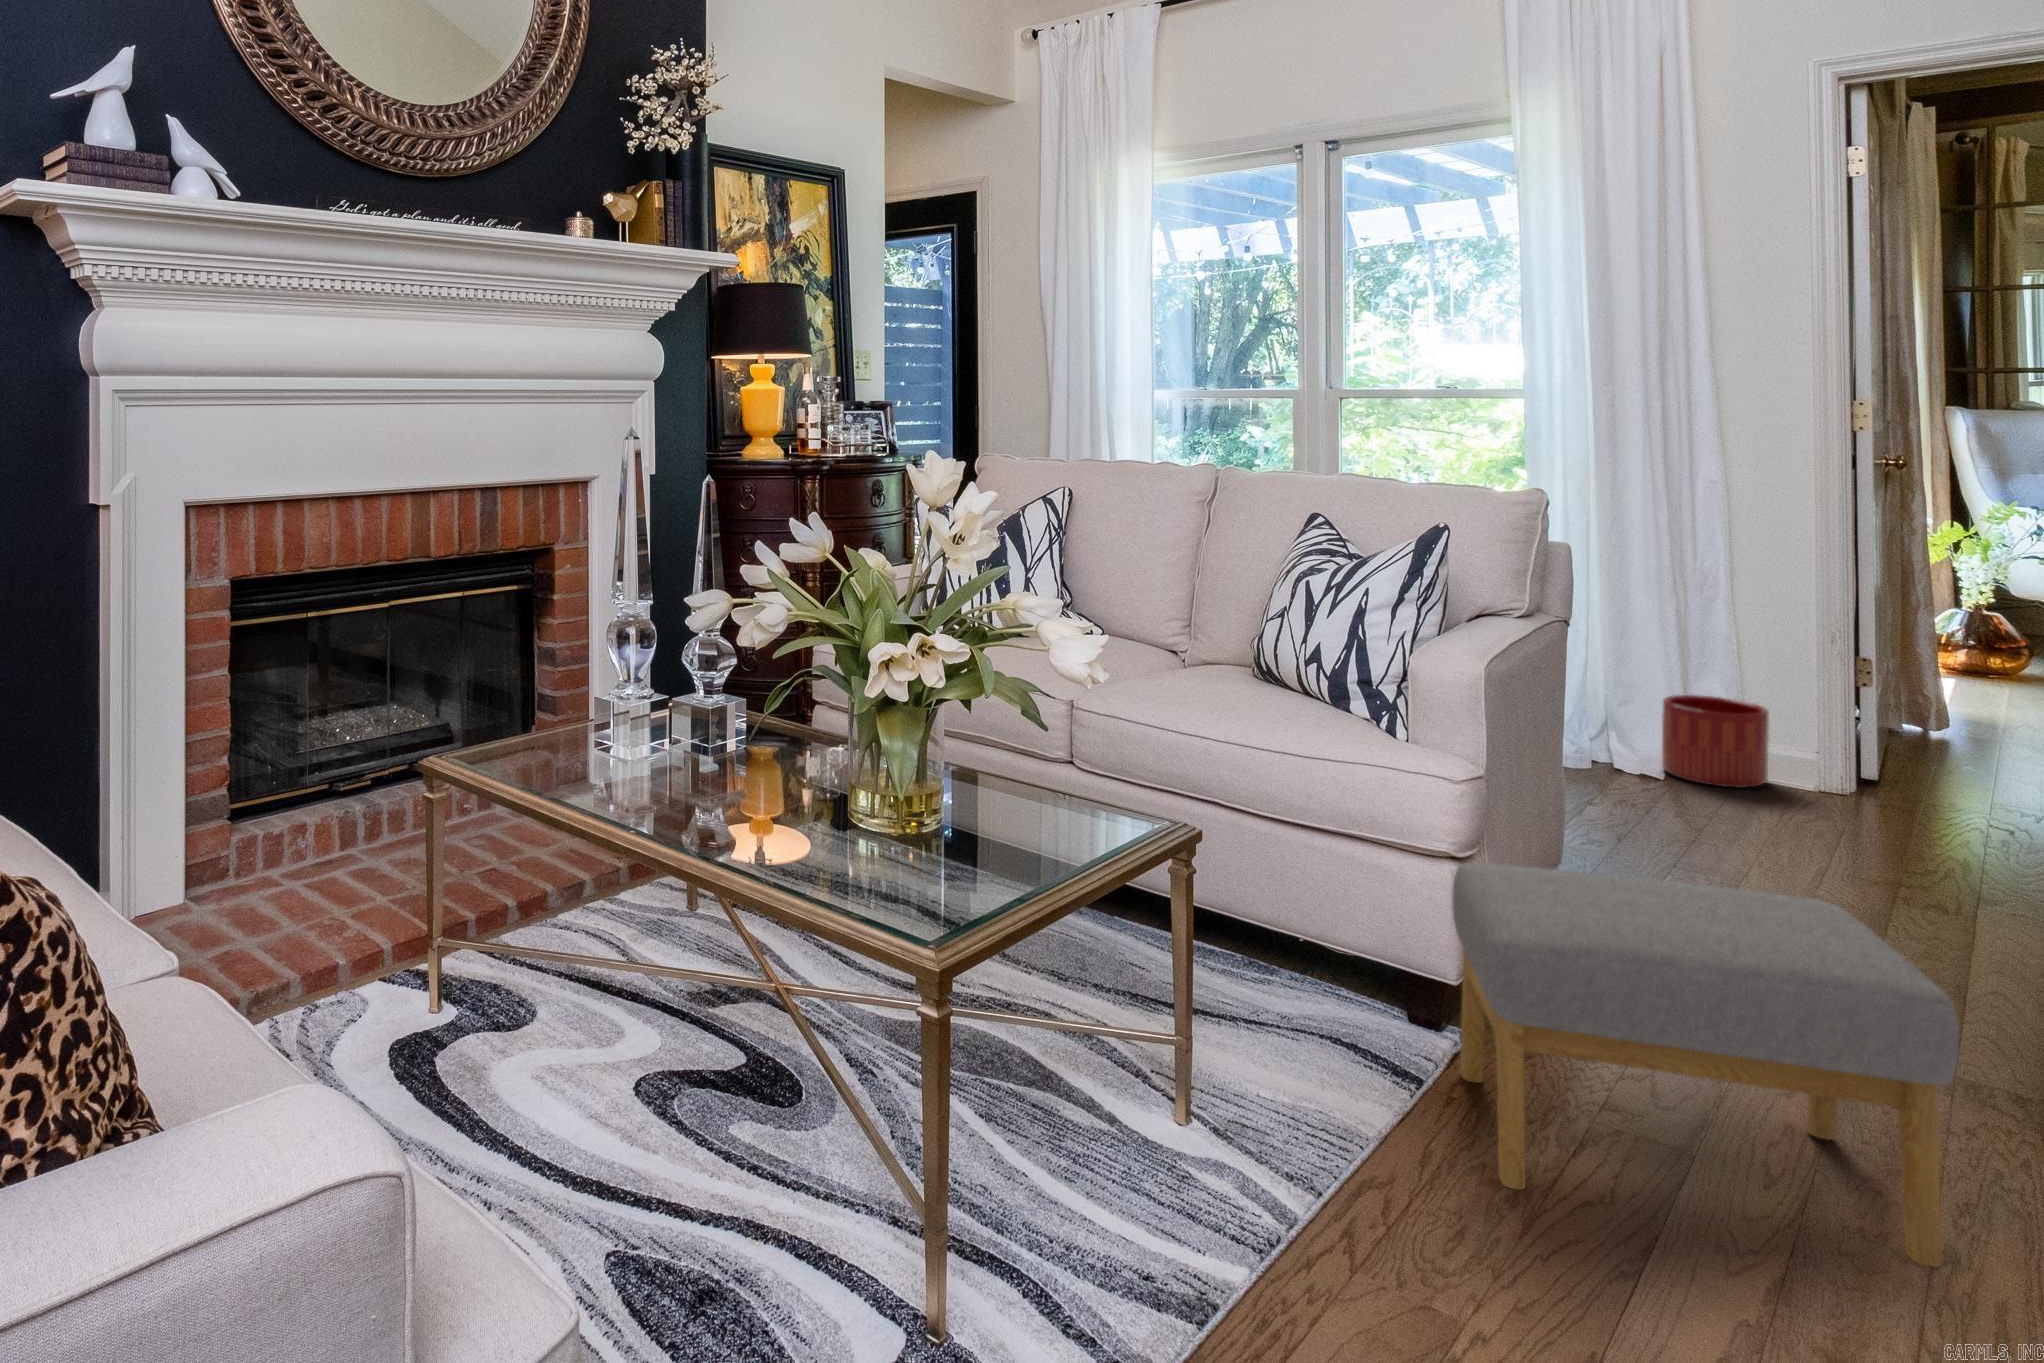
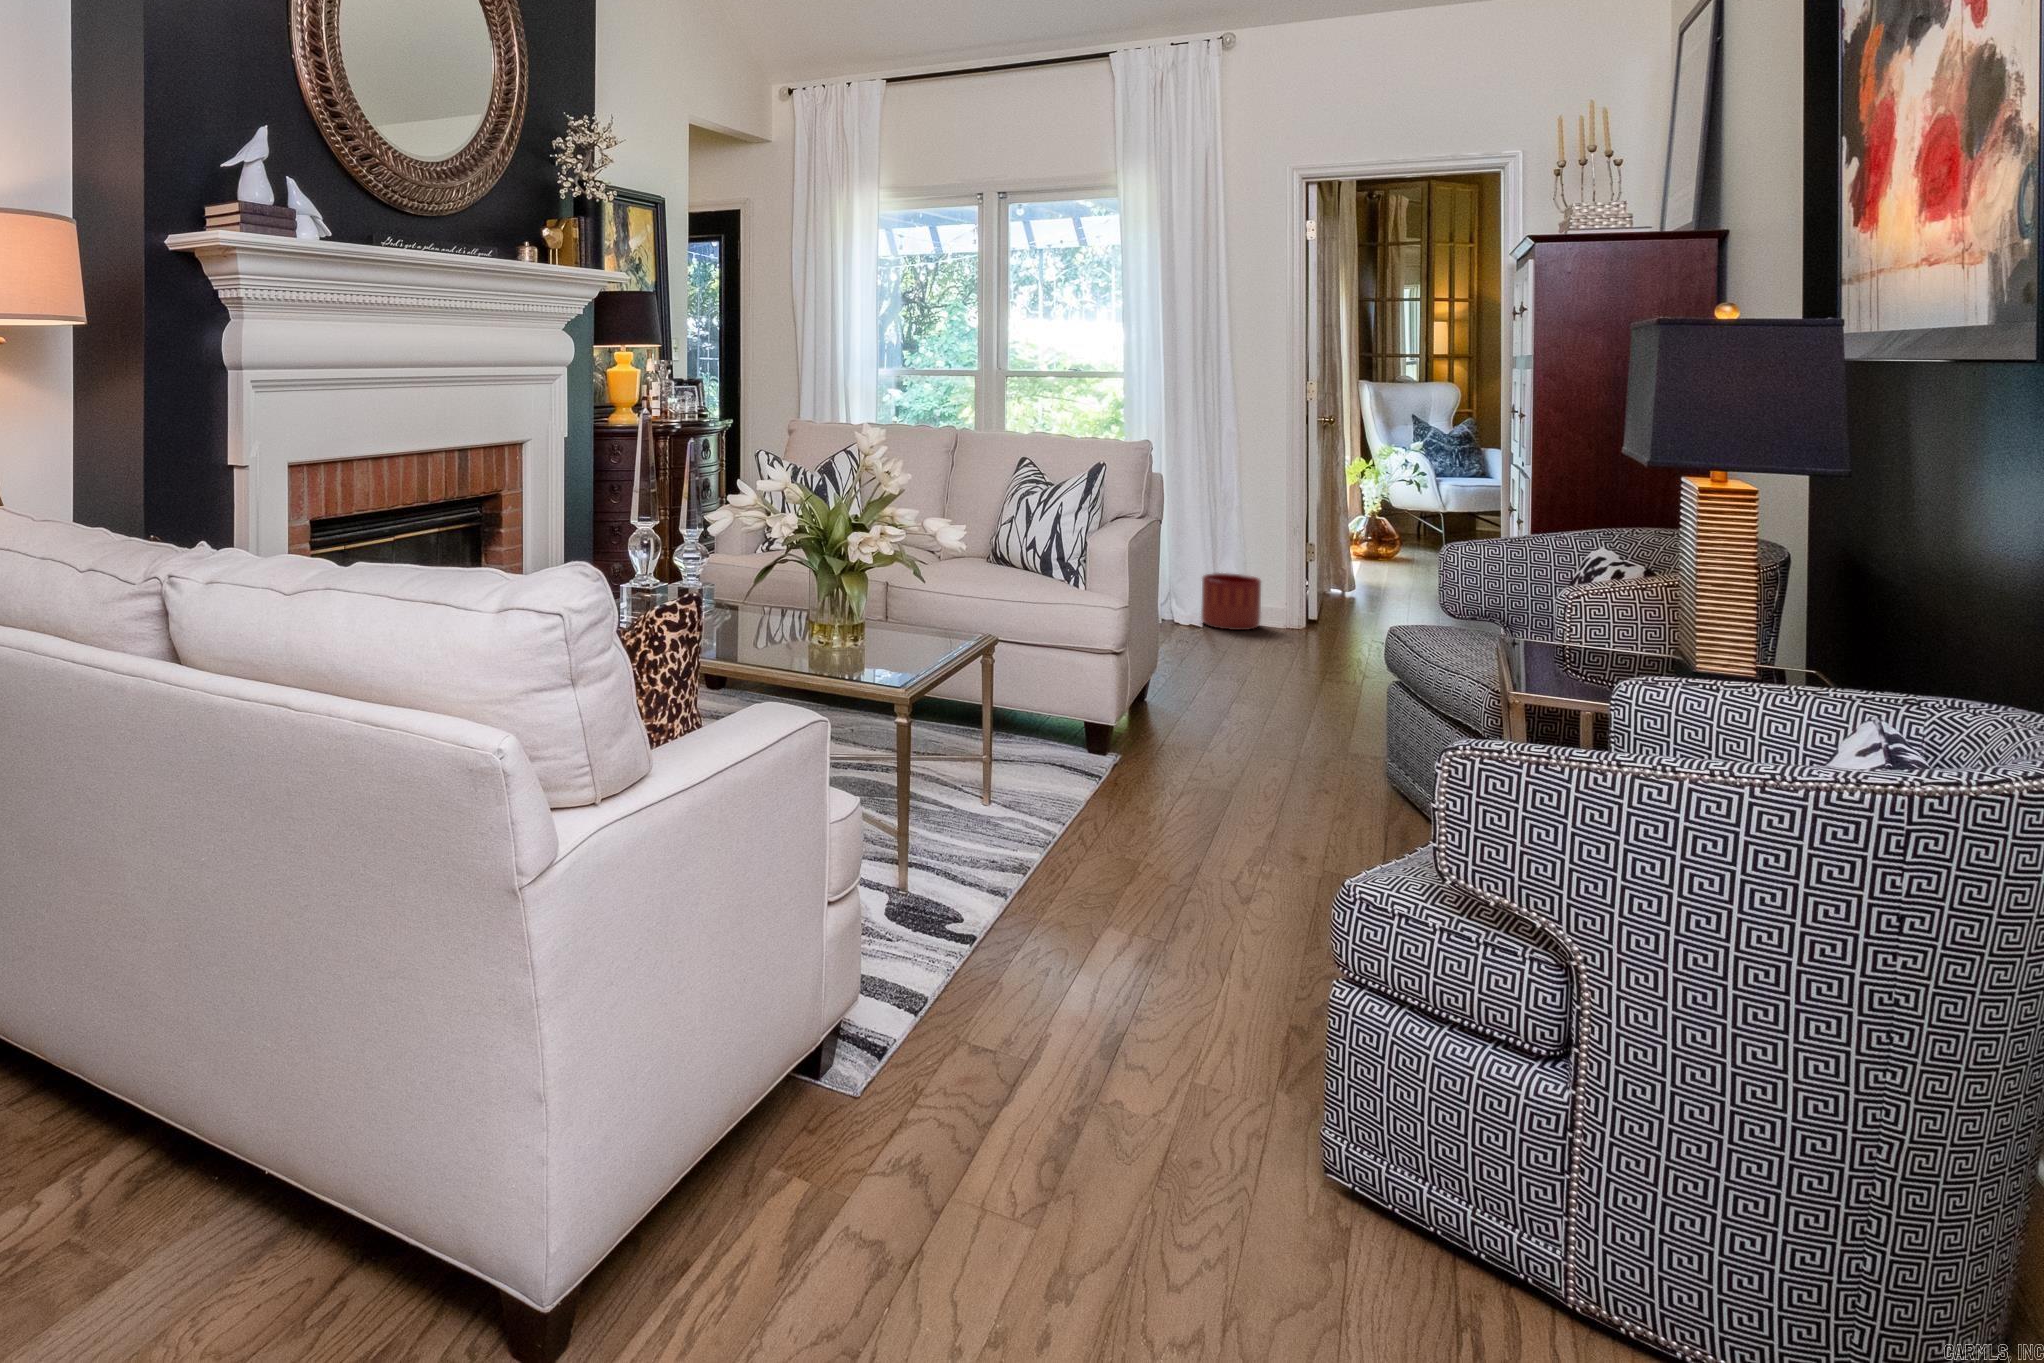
footstool: present [1452,863,1958,1267] -> none [1119,652,1354,821]

